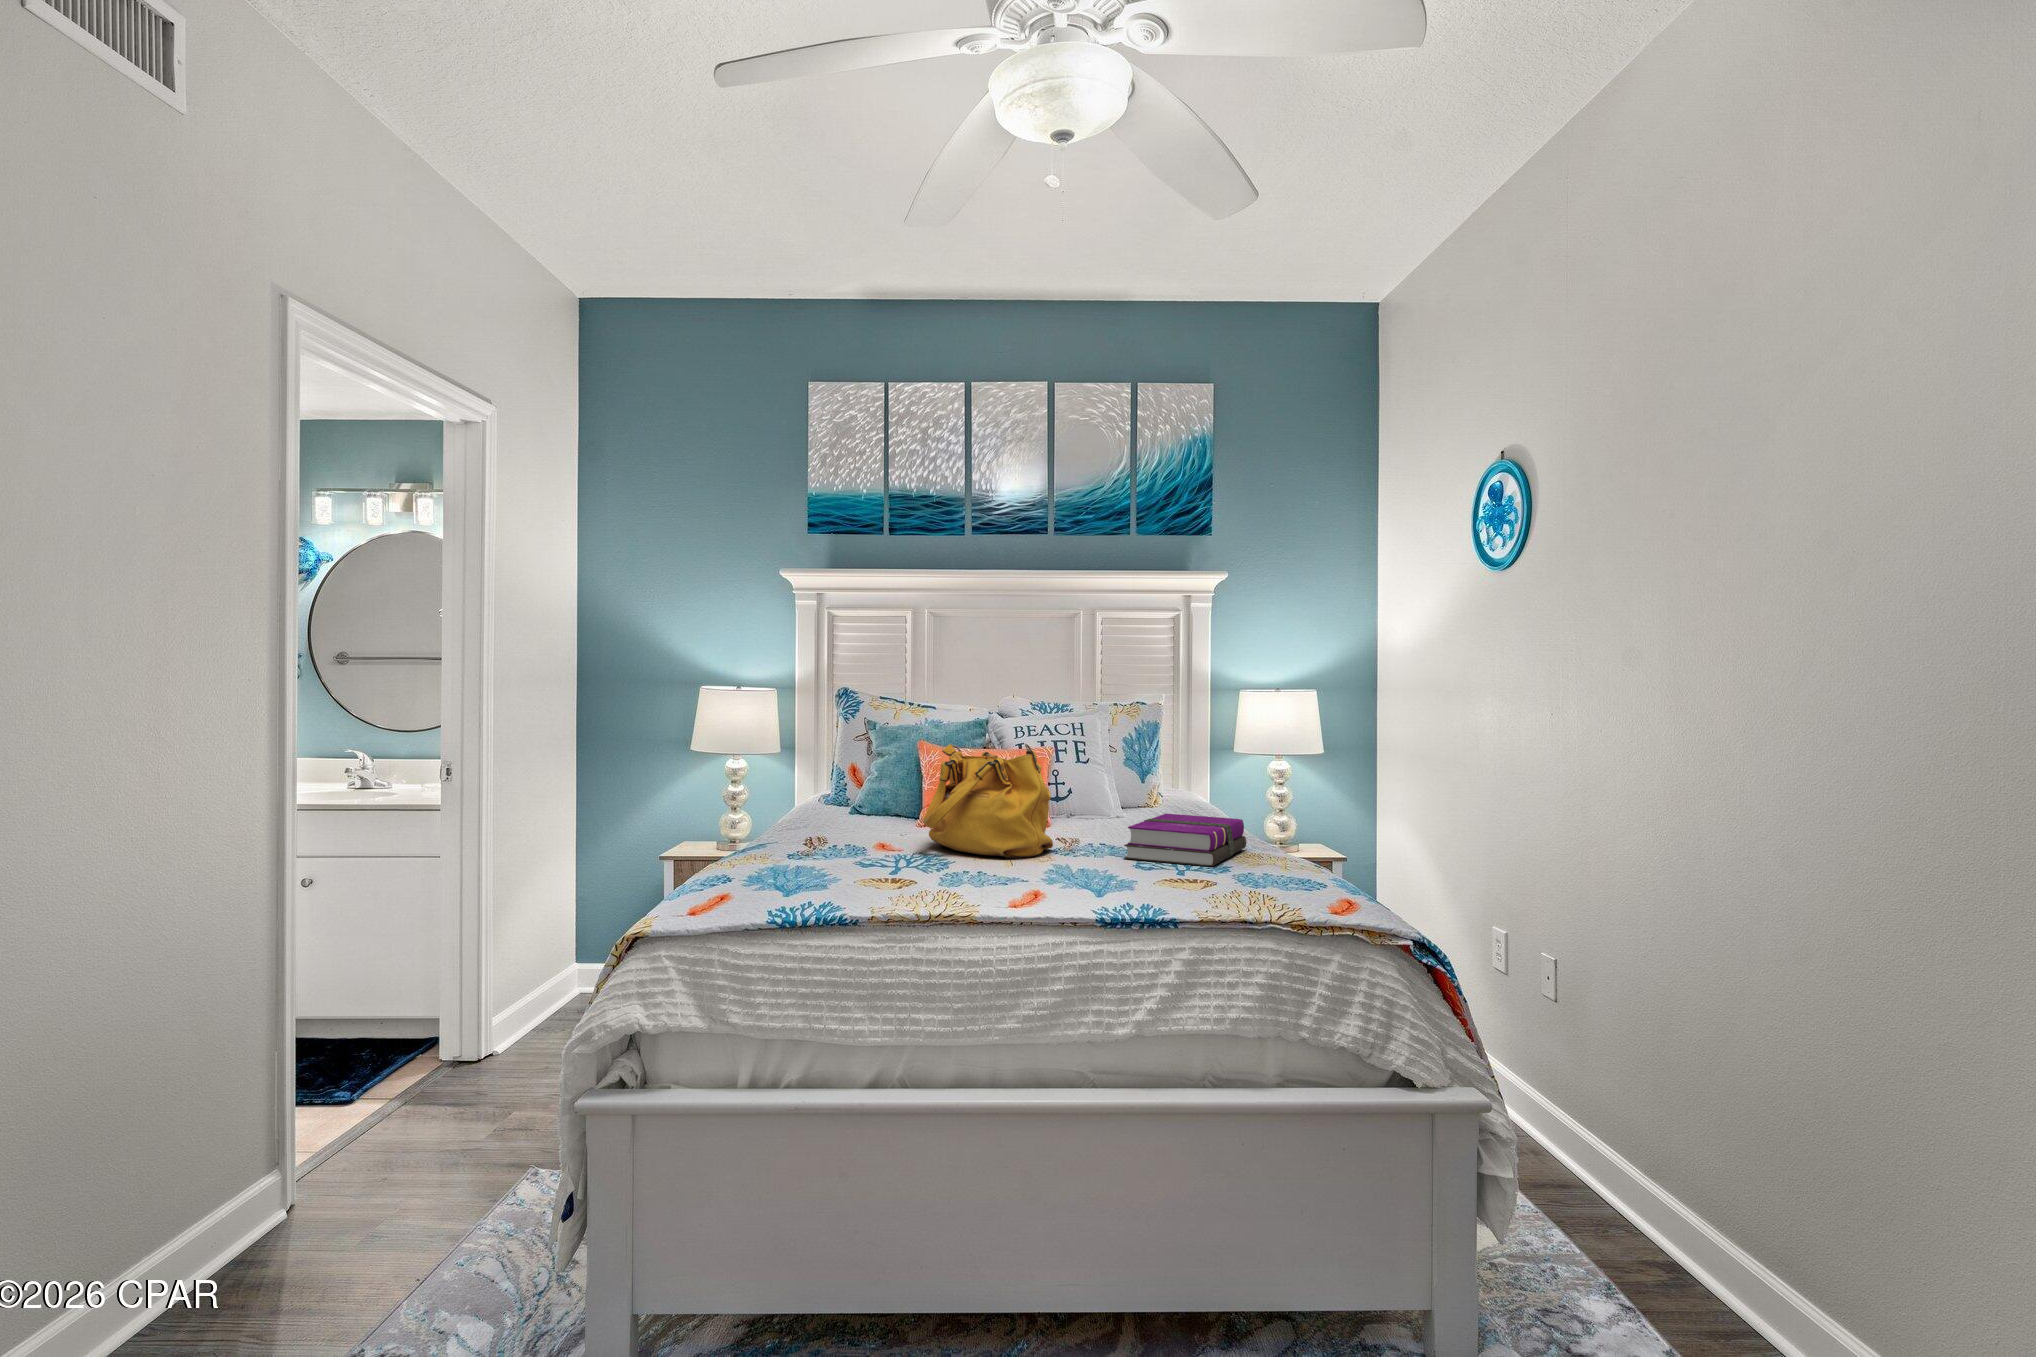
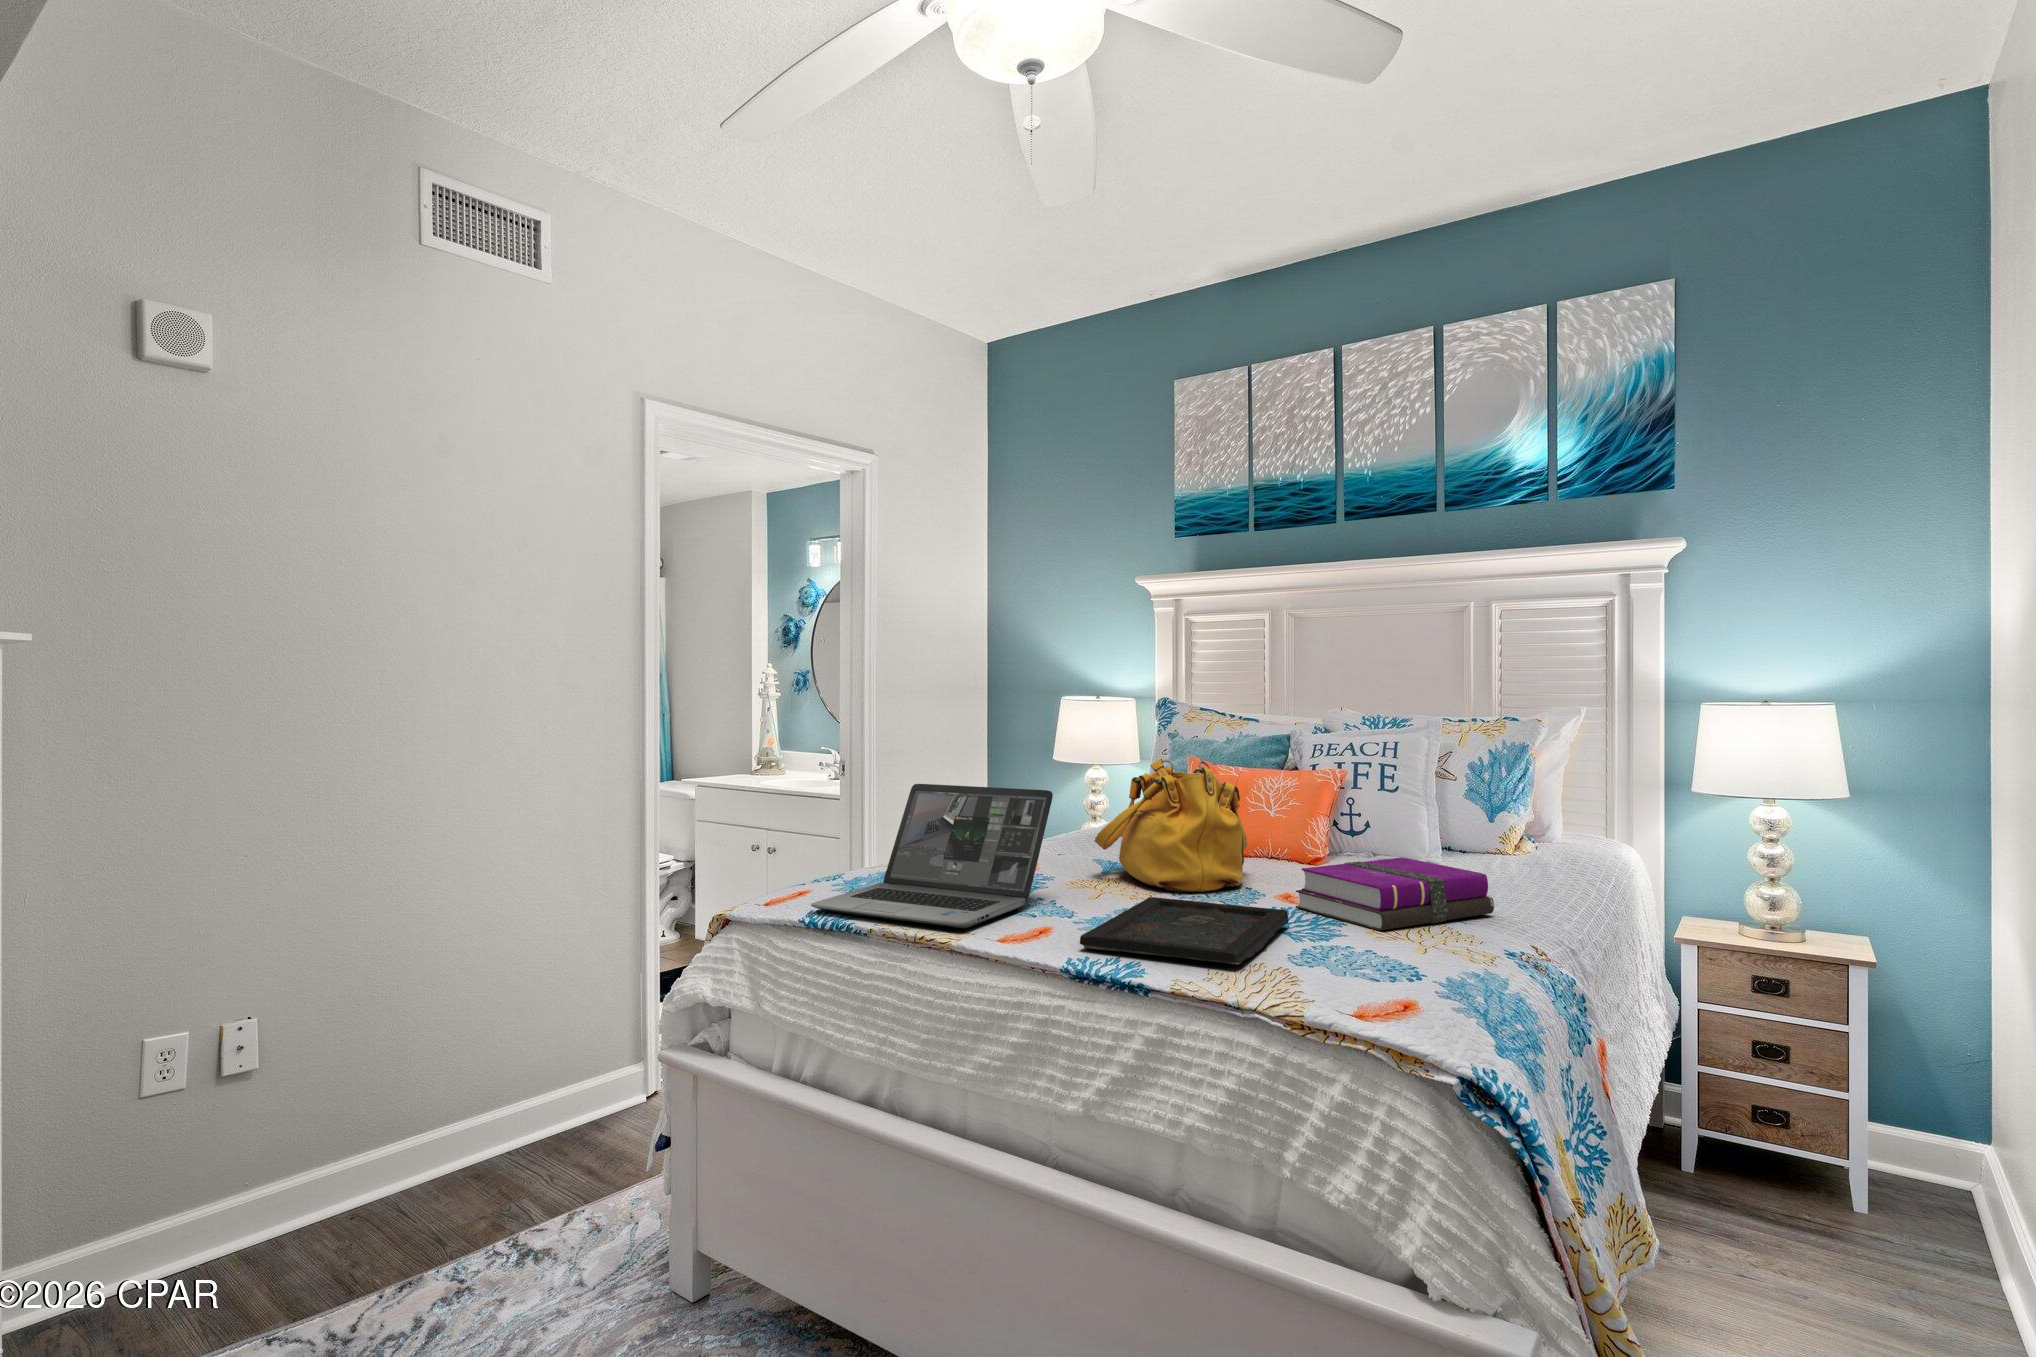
laptop: none [769,775,953,908] -> present [811,784,1053,928]
tray: none [1039,858,1203,903] -> present [1080,897,1289,964]

